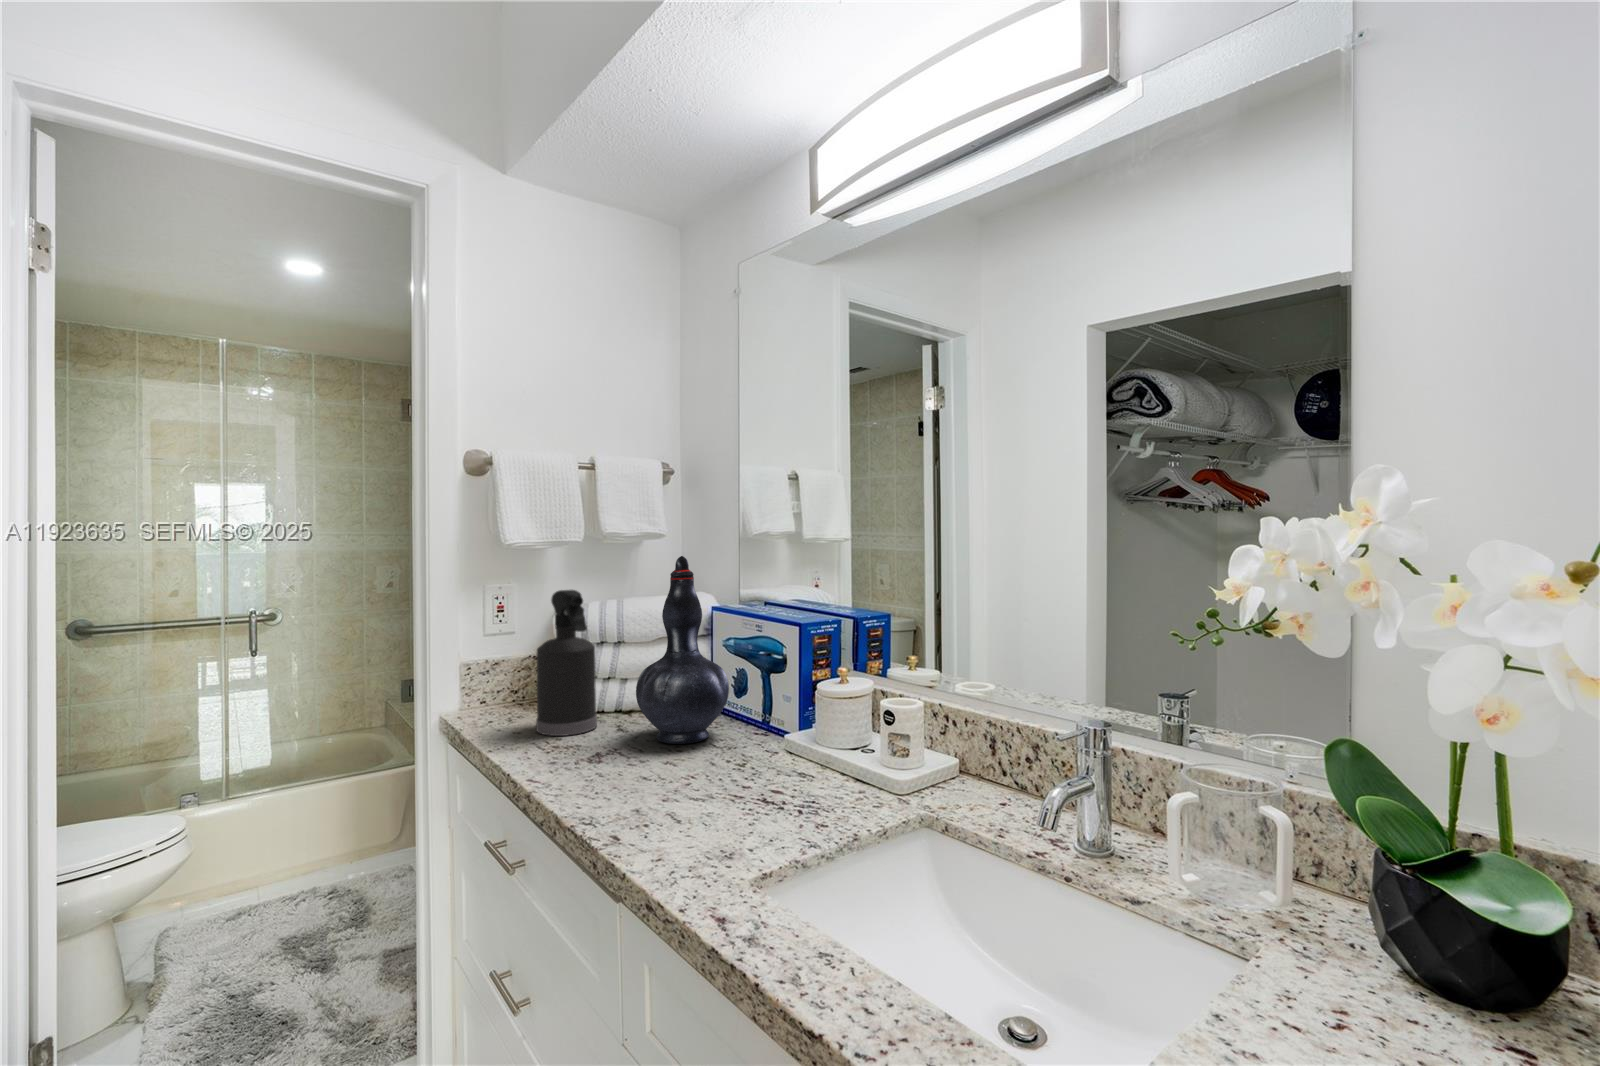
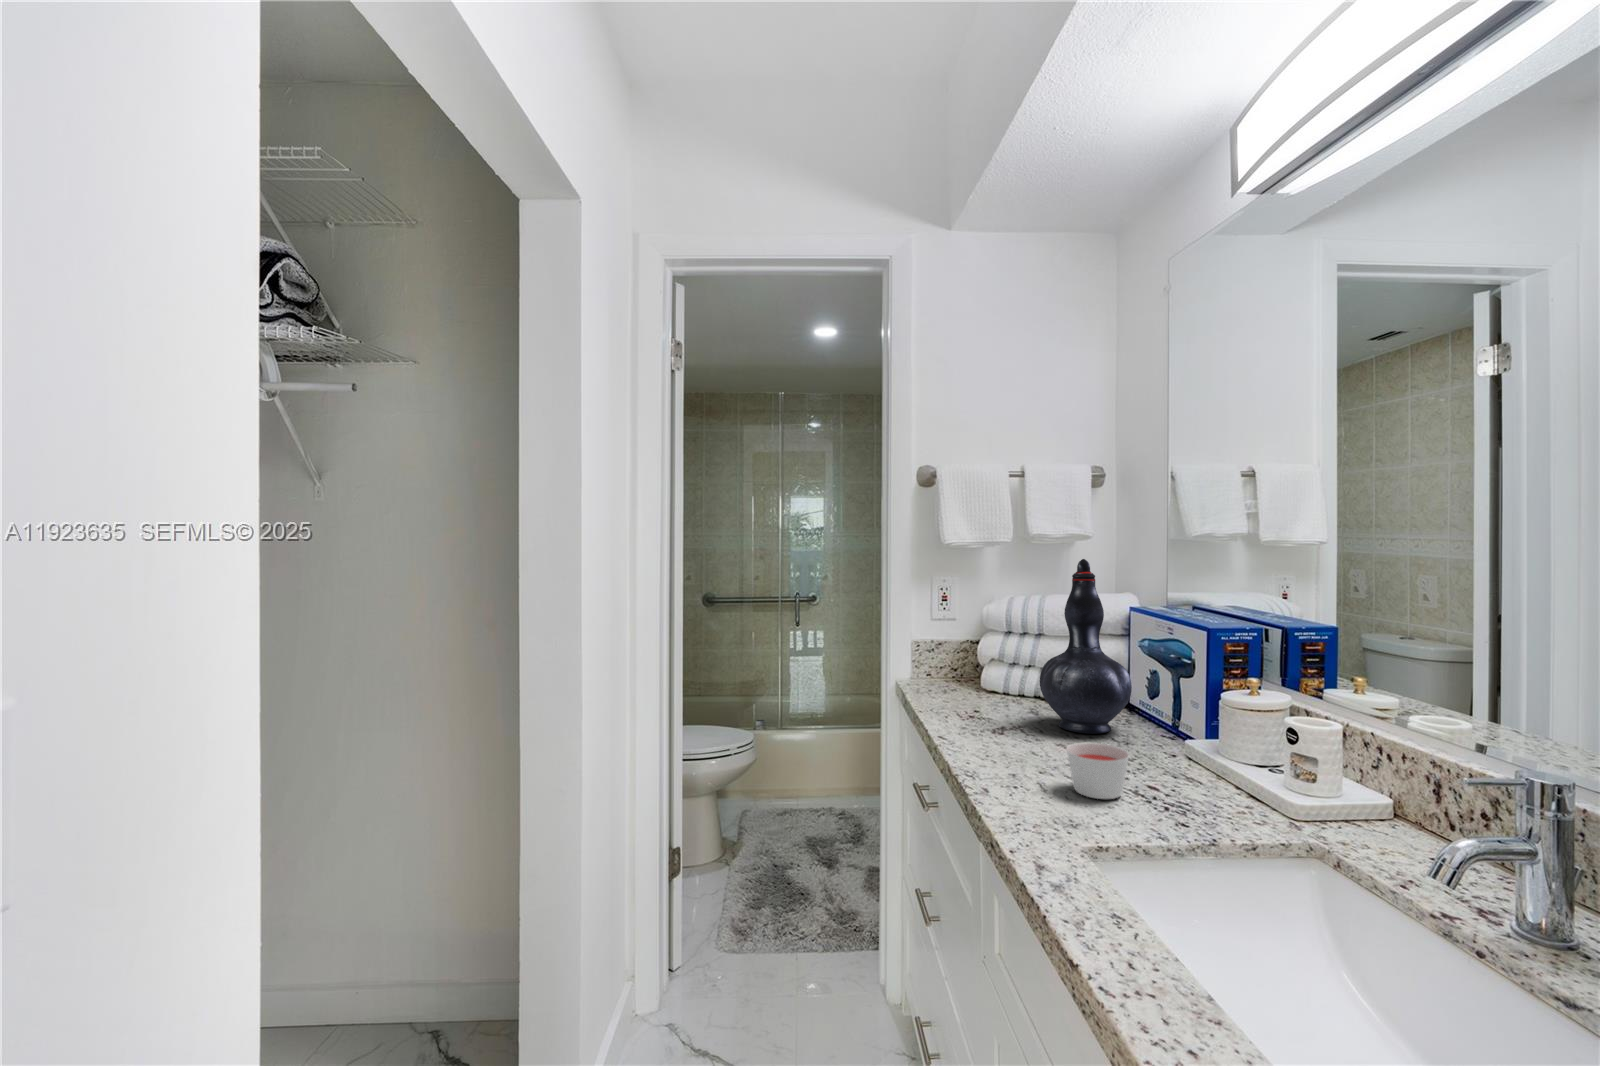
spray bottle: present [536,590,597,736] -> none [961,586,1012,710]
candle: none [700,756,763,818] -> present [1067,743,1129,799]

